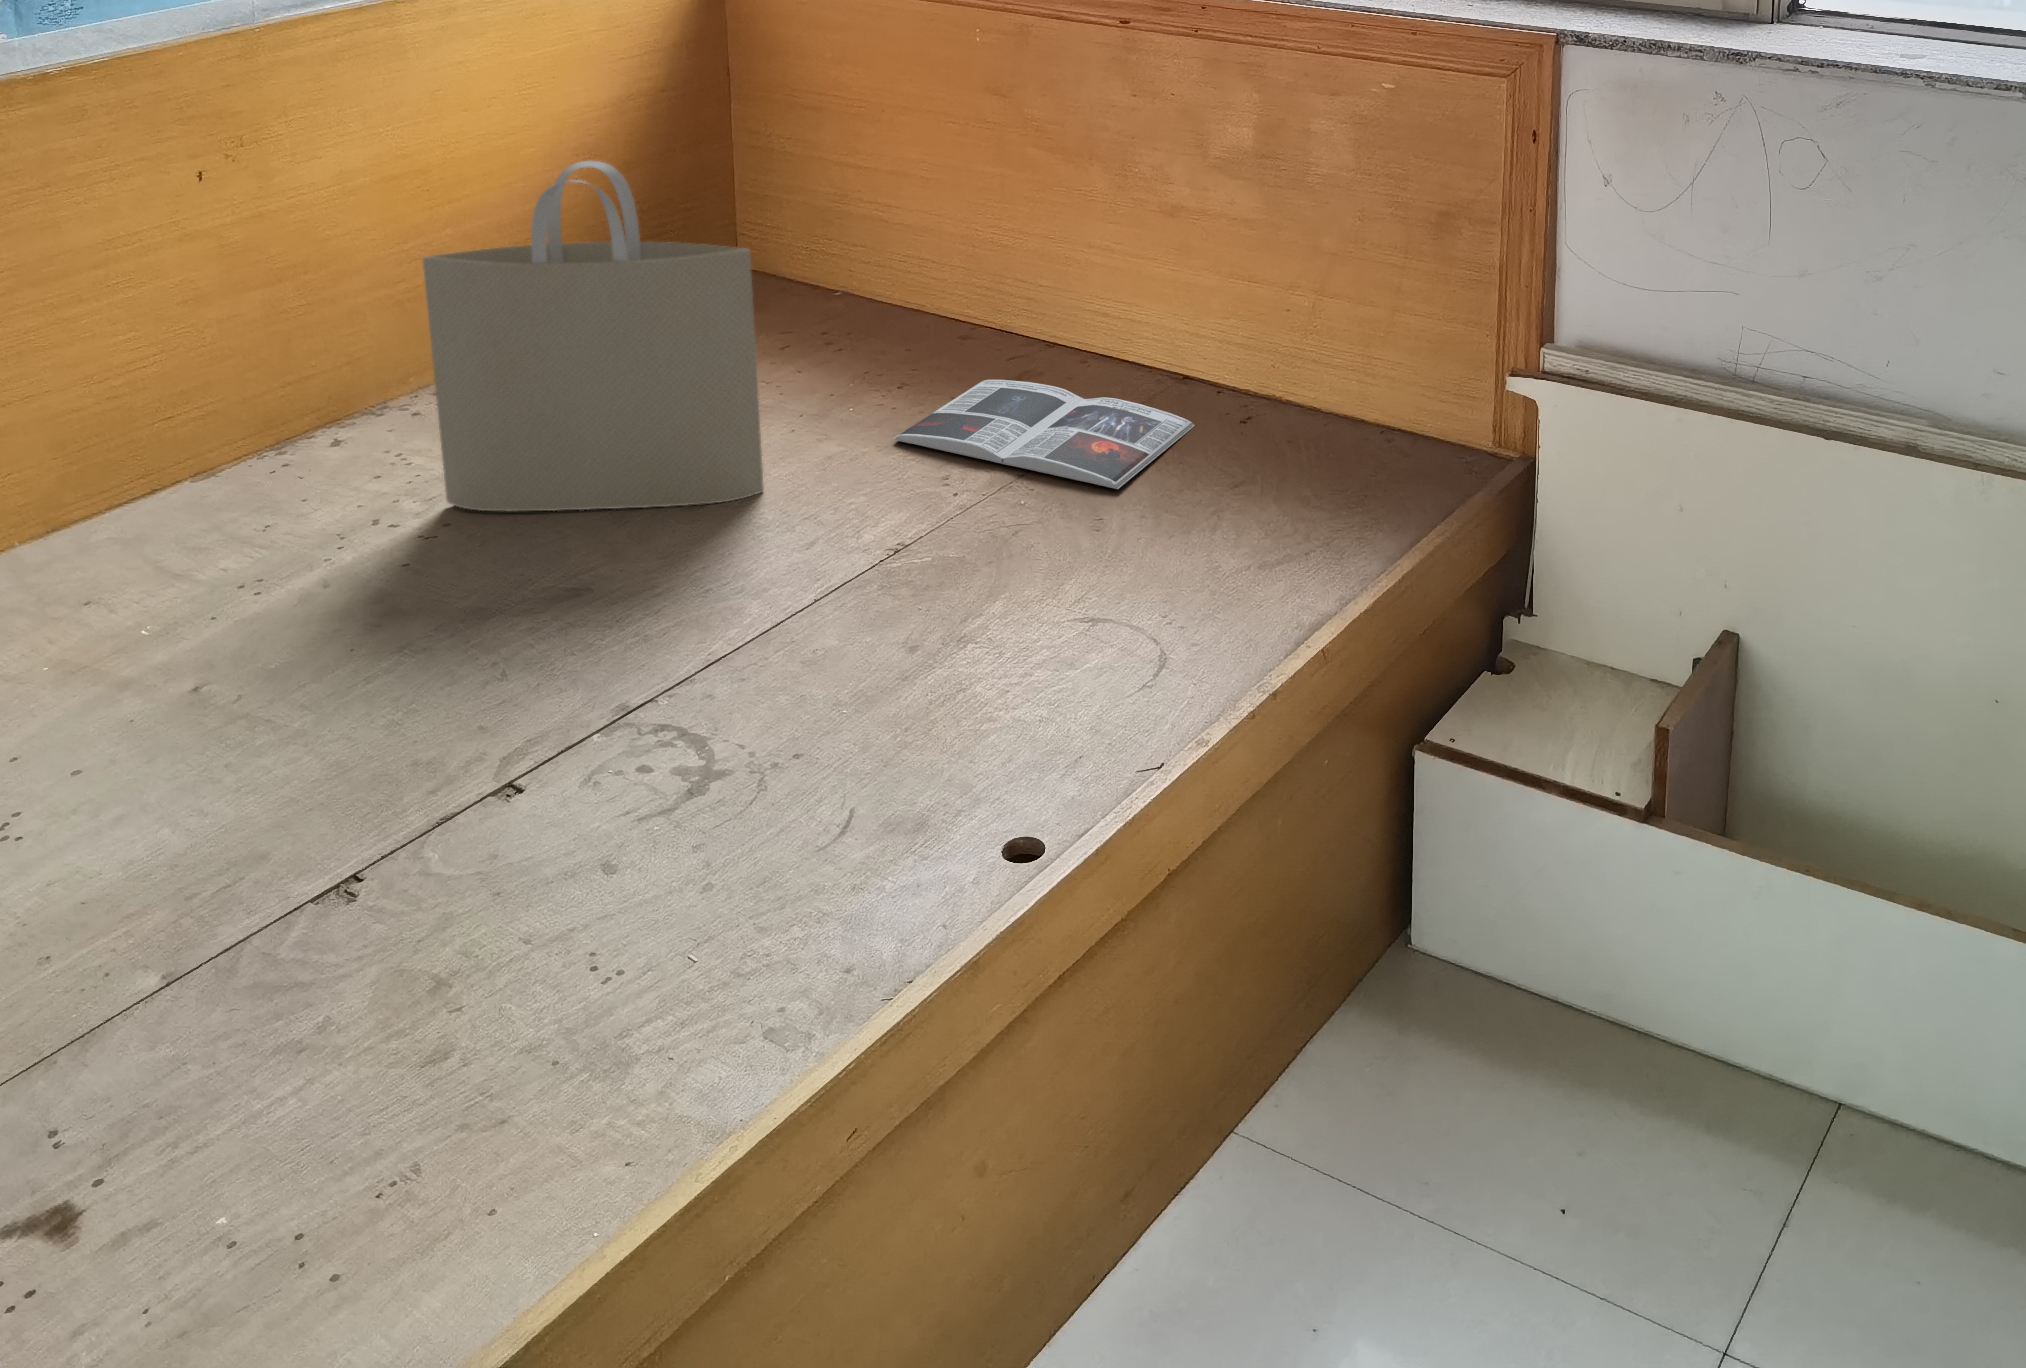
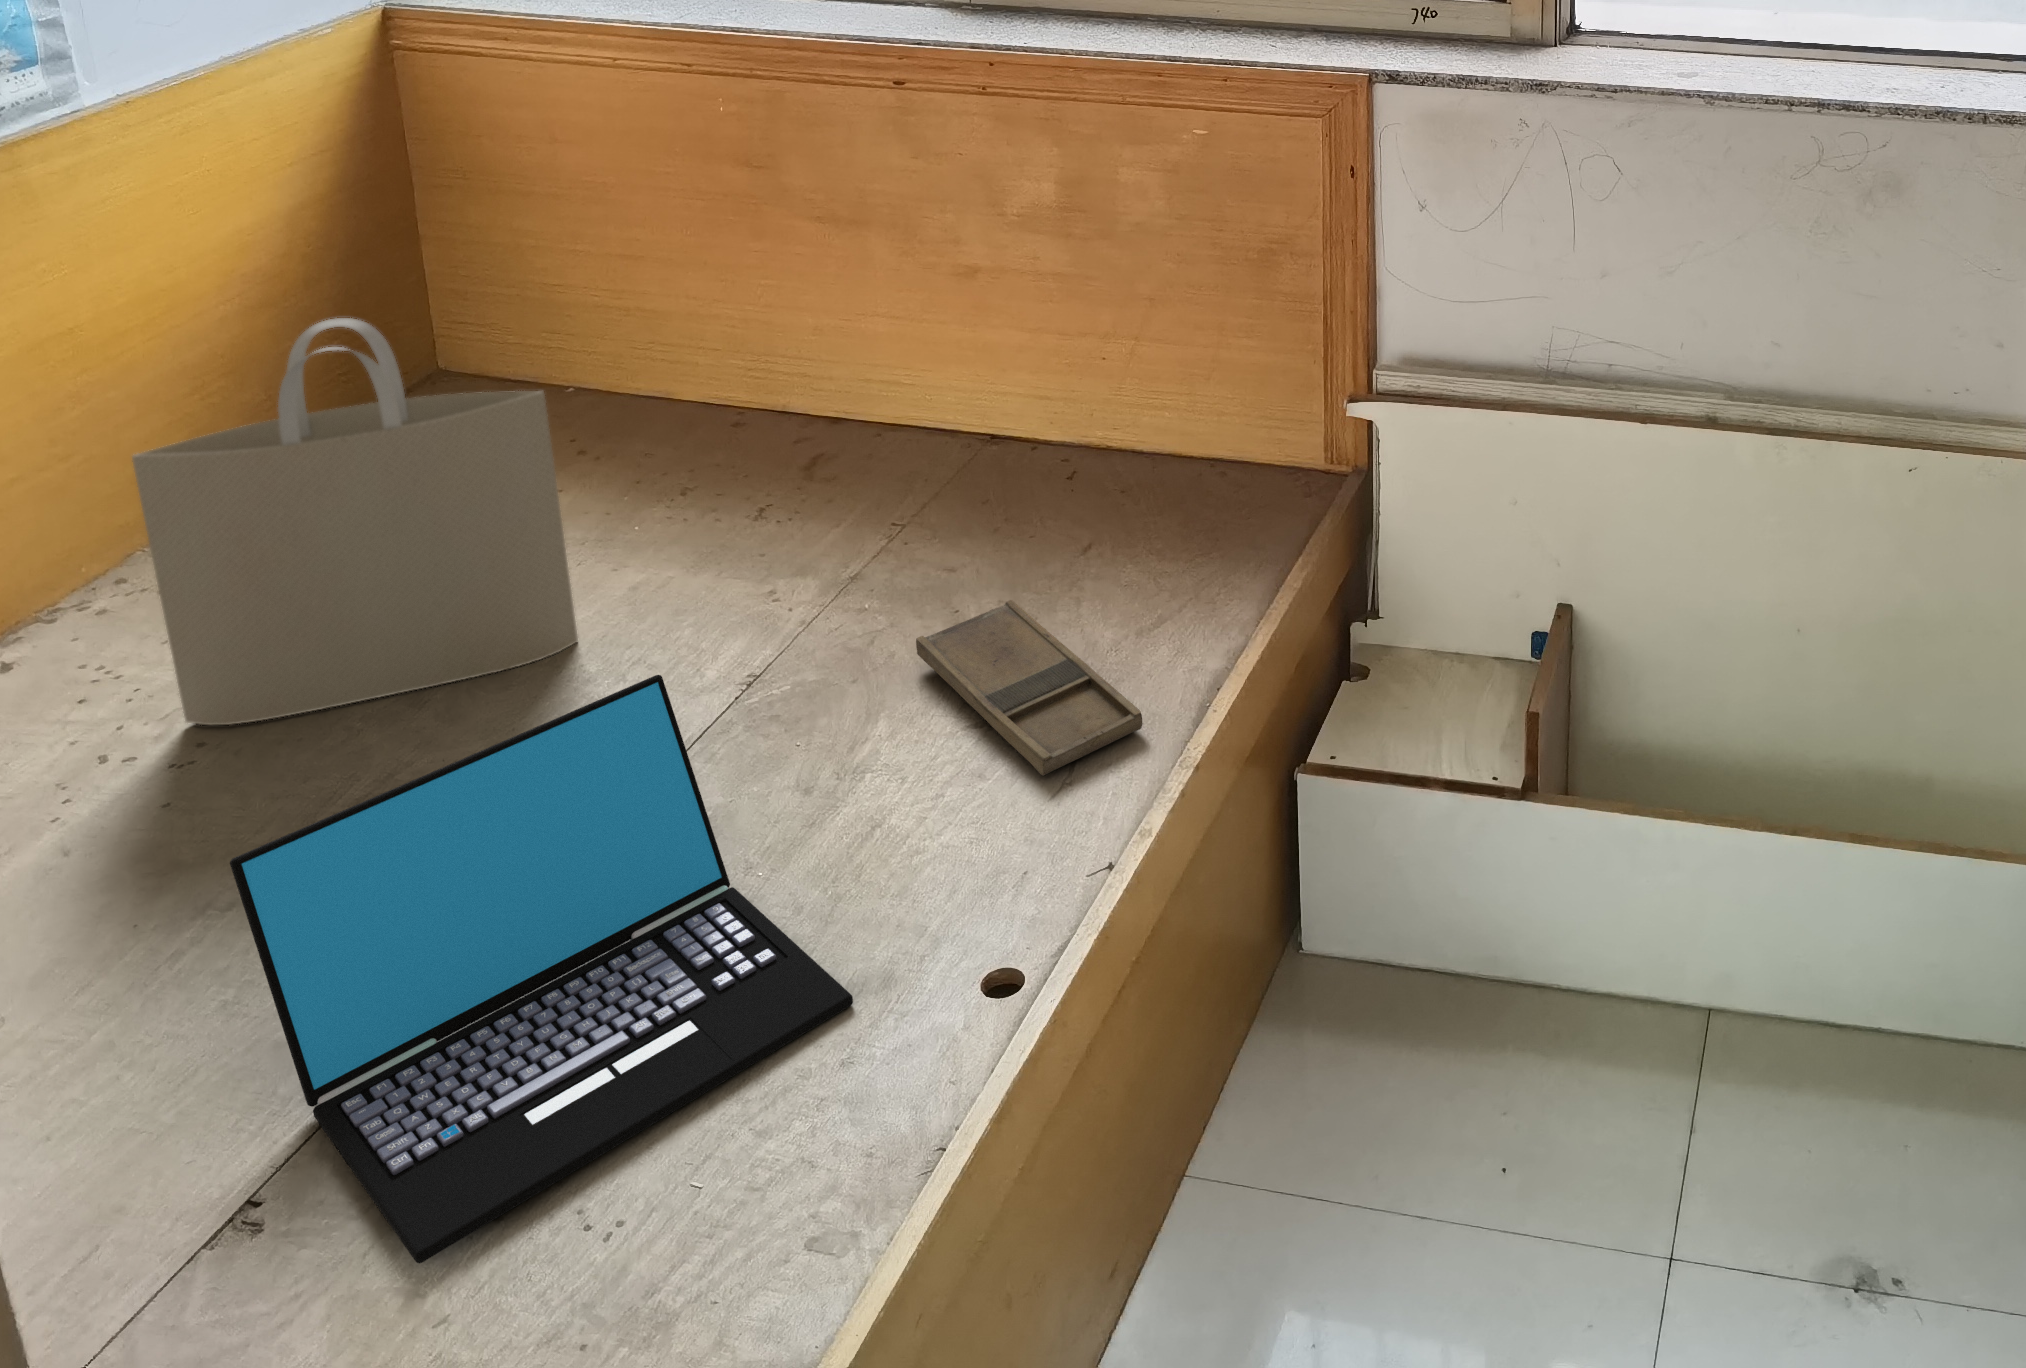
magazine: present [893,380,1195,489] -> none [708,468,1030,573]
laptop: none [383,504,883,981] -> present [230,675,853,1263]
tray: none [1041,514,1231,679] -> present [916,600,1142,776]

